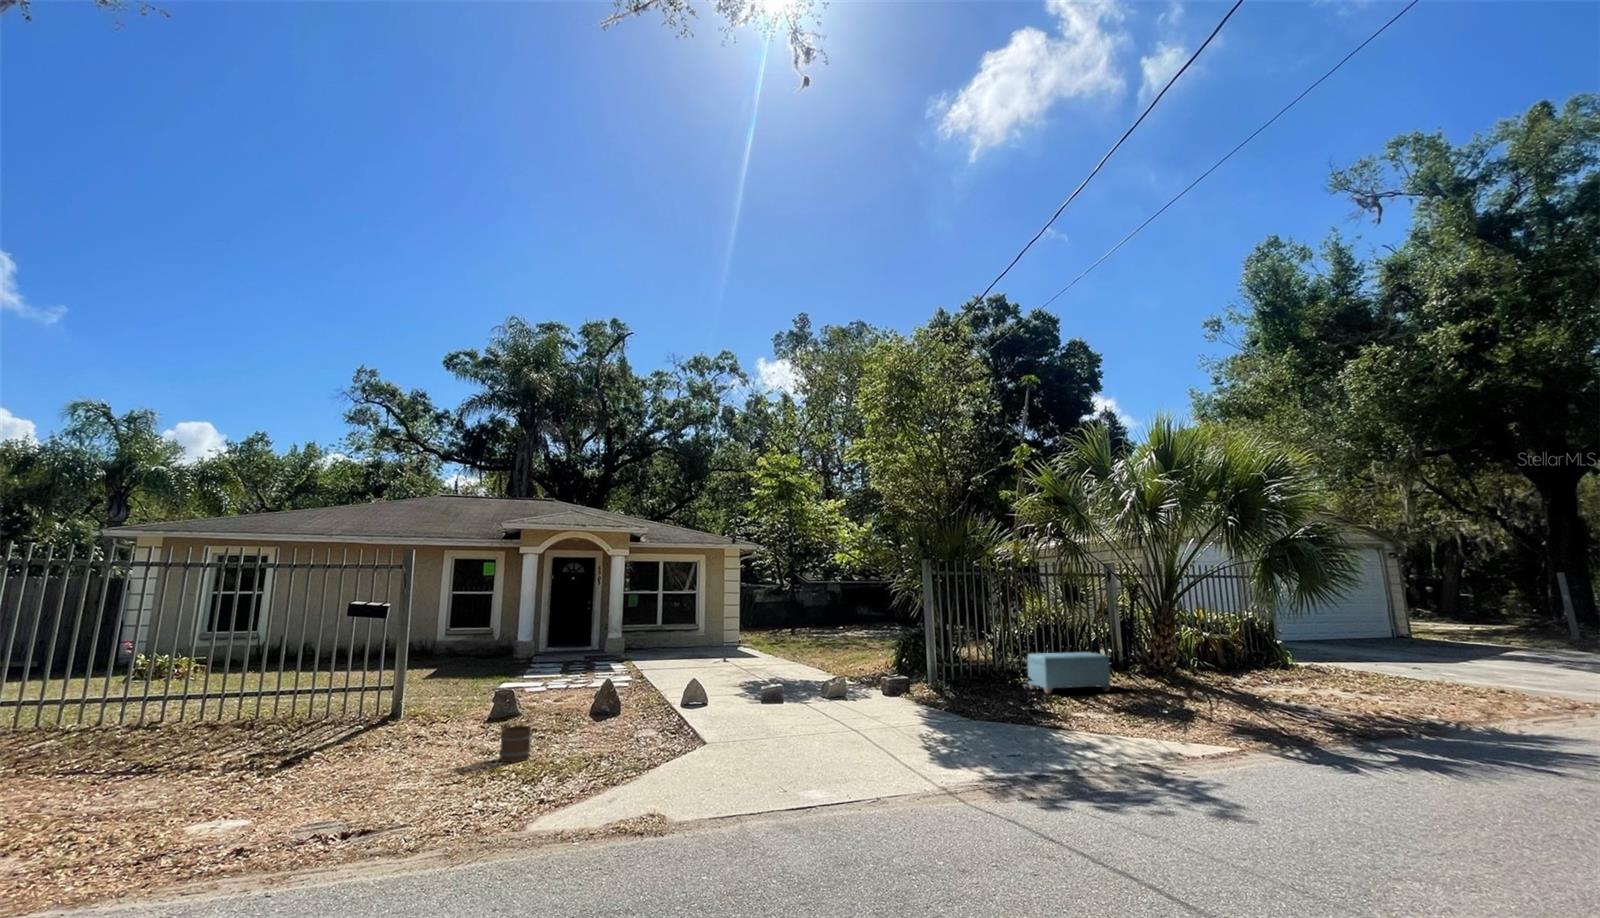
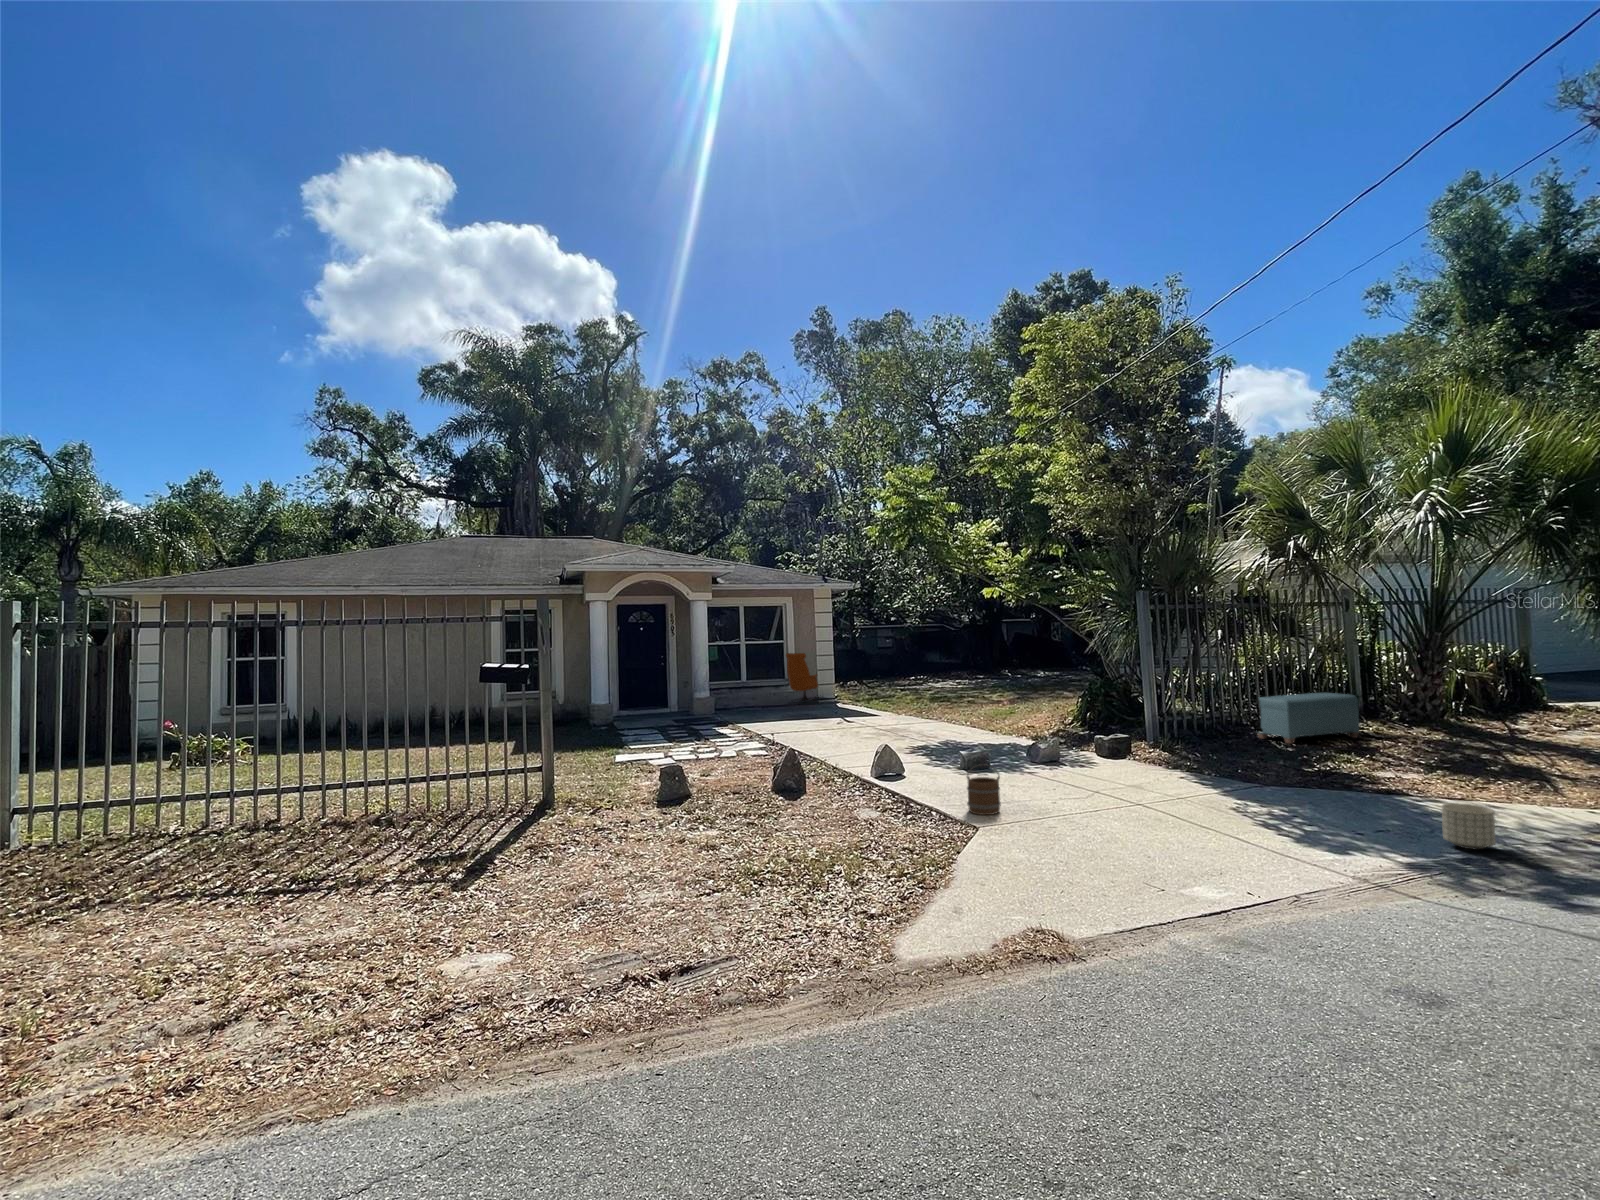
lounge chair: none [694,604,734,649] -> present [786,653,818,703]
bucket: present [499,724,532,762] -> present [967,775,1001,815]
planter: none [1036,733,1070,769] -> present [1442,803,1496,849]

